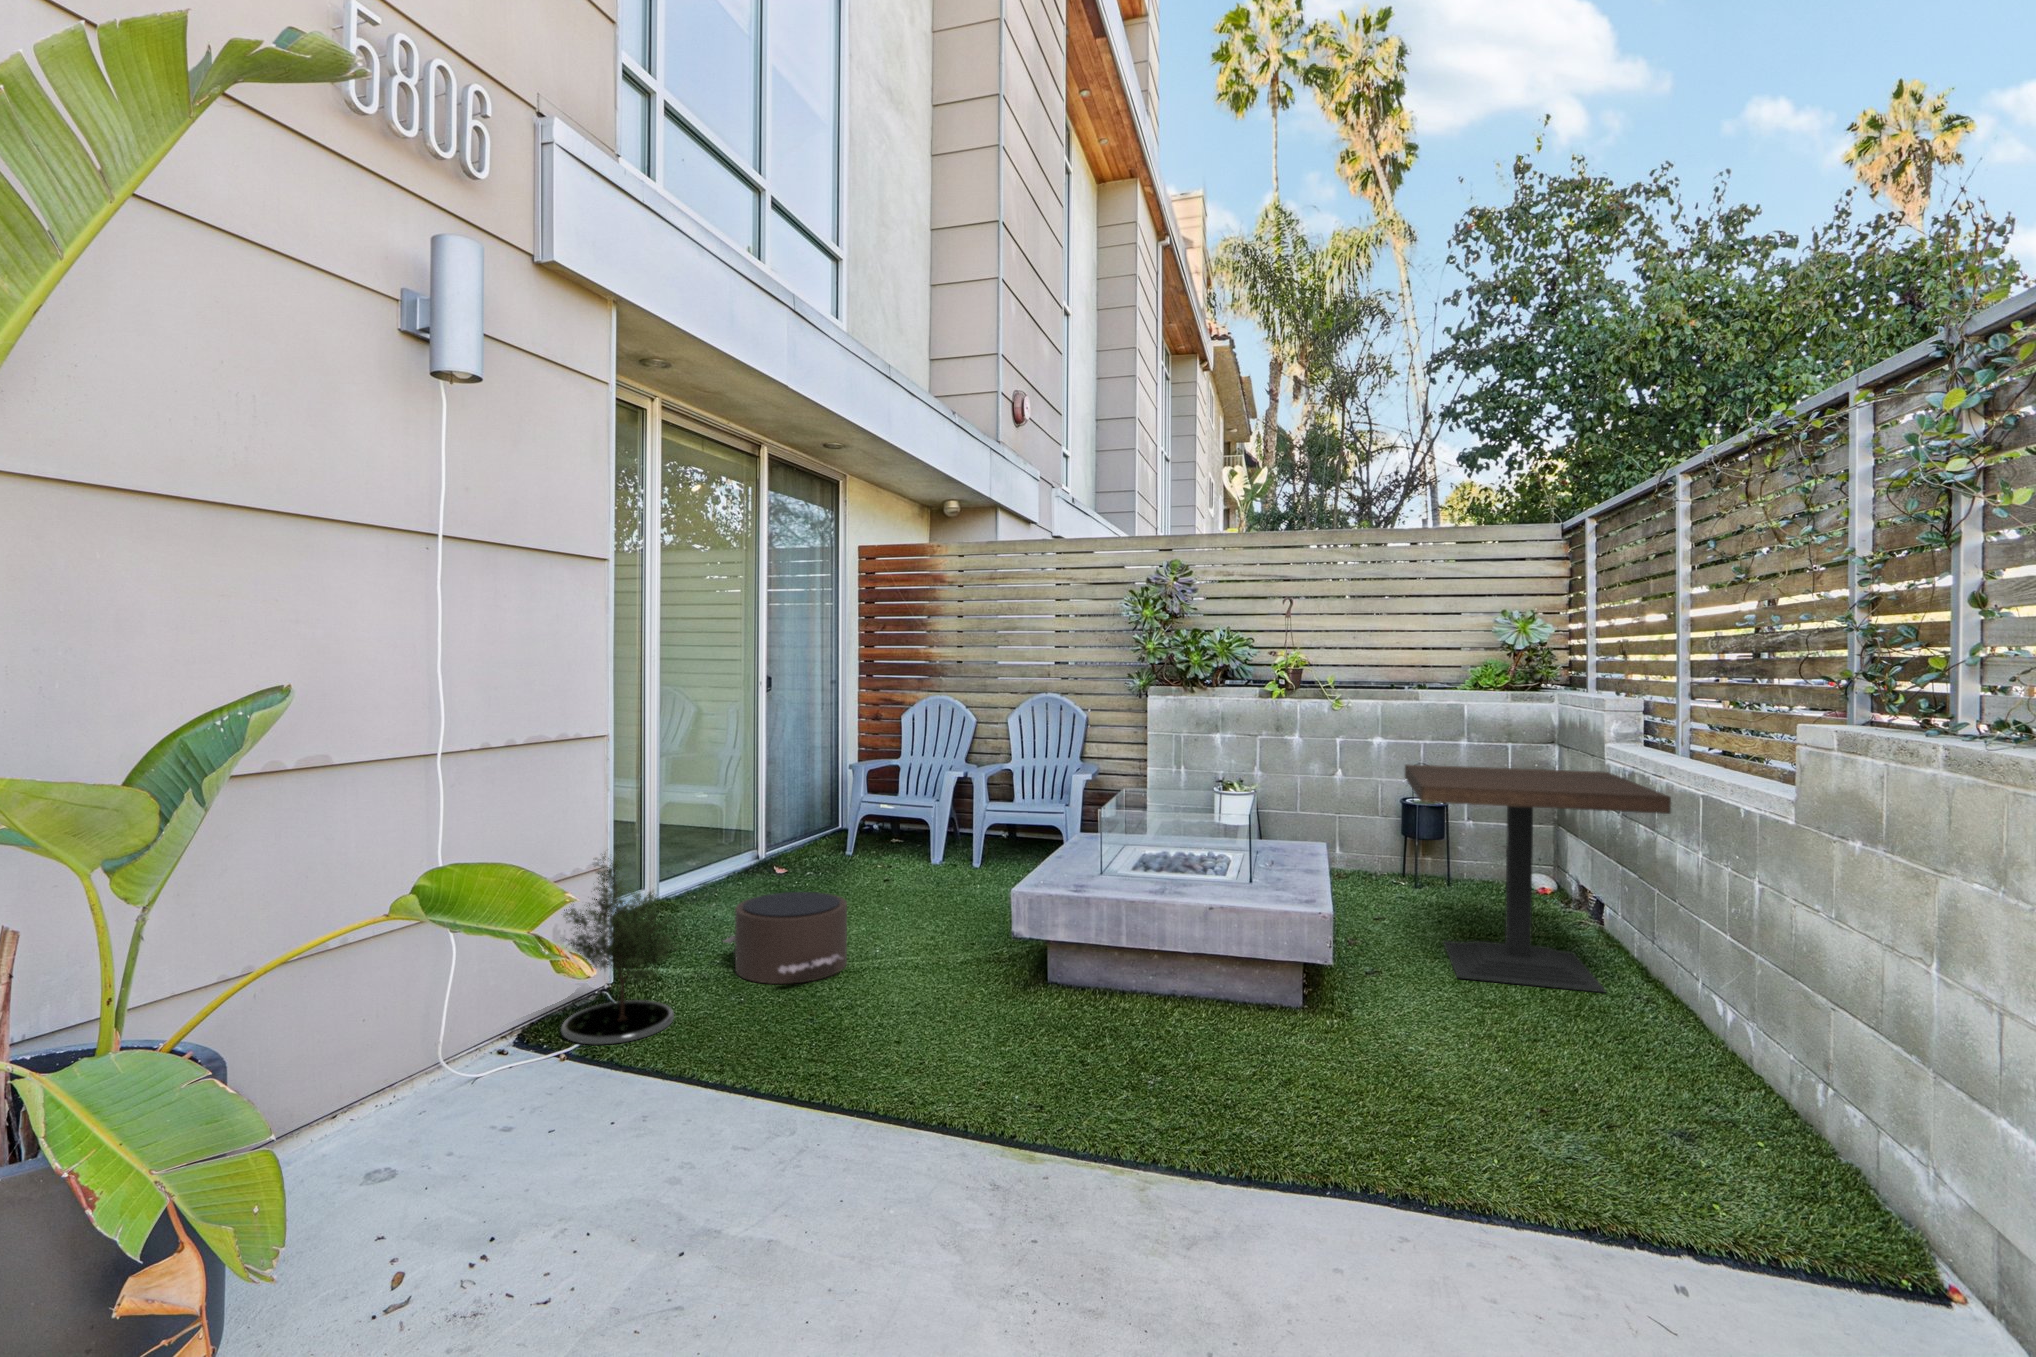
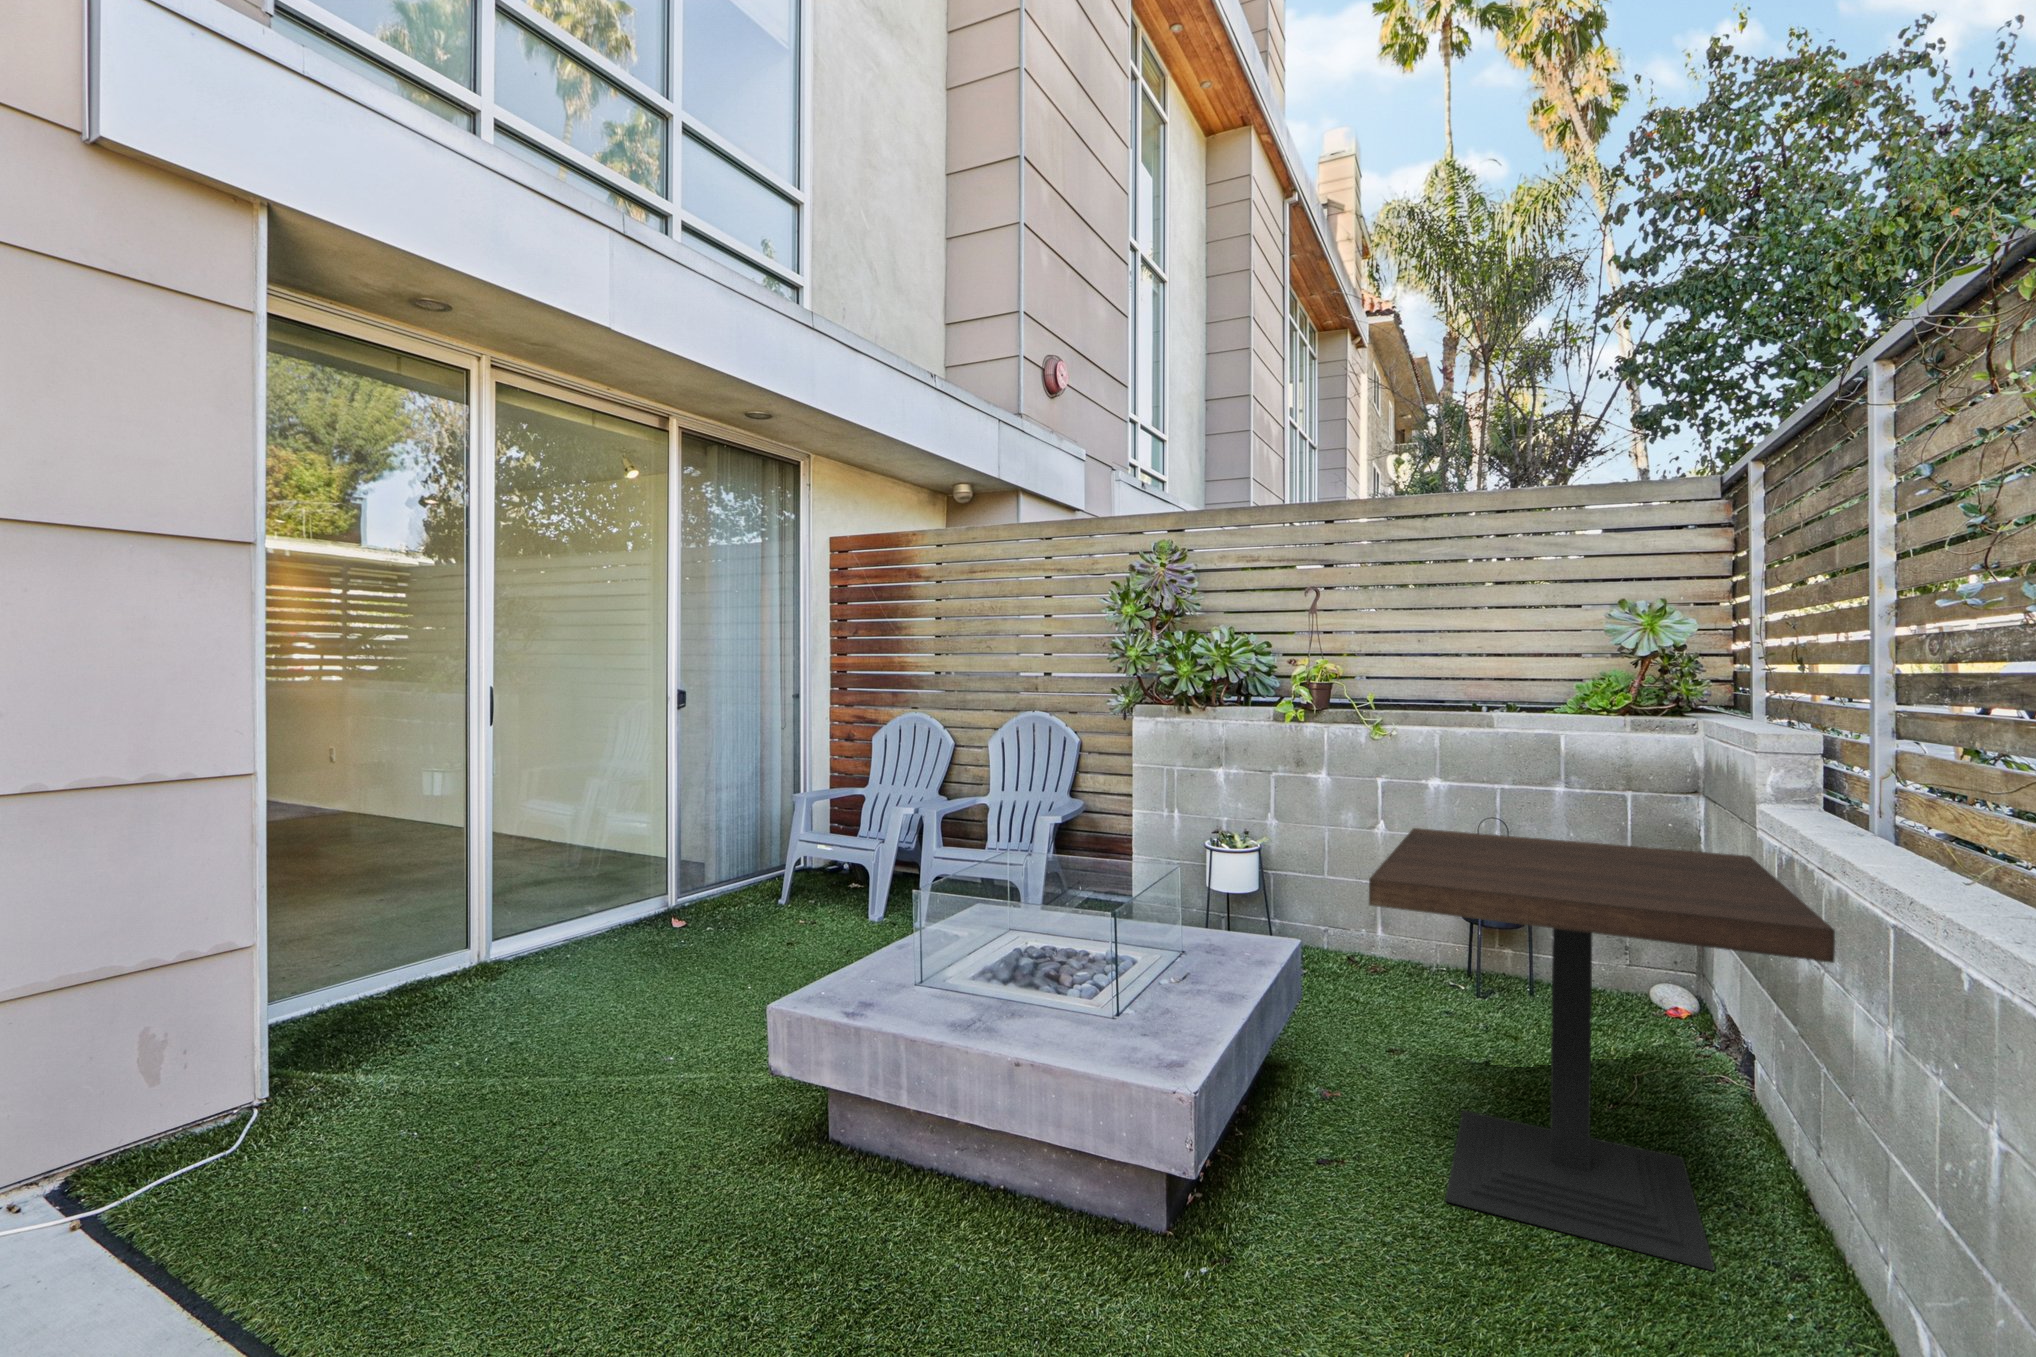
potted tree: present [561,850,679,1044] -> none [60,913,264,1207]
pouf: present [724,892,847,984] -> none [421,971,589,1109]

